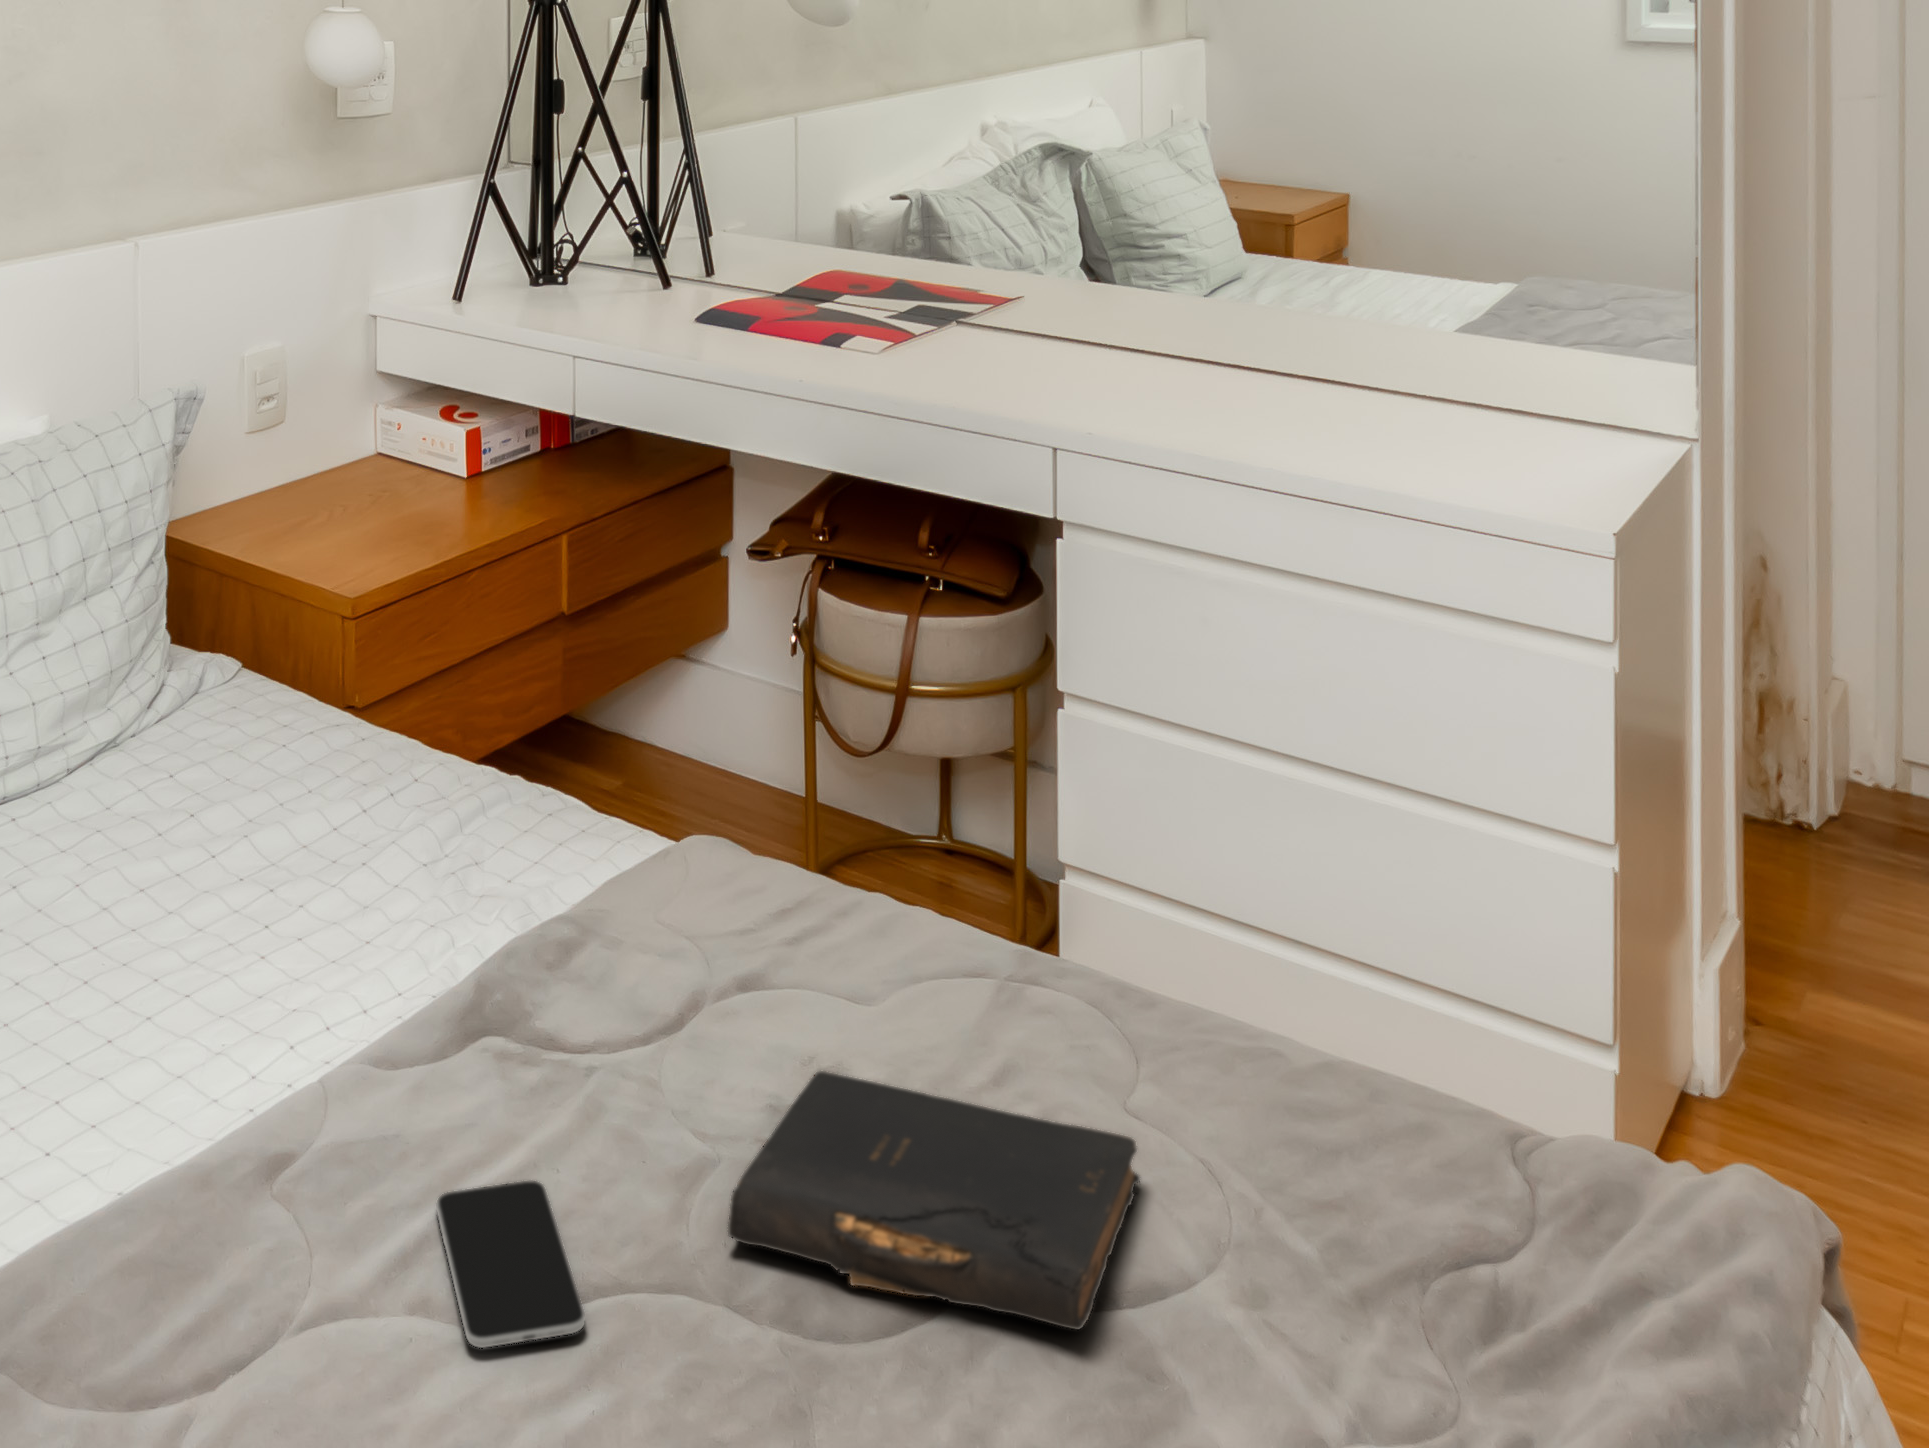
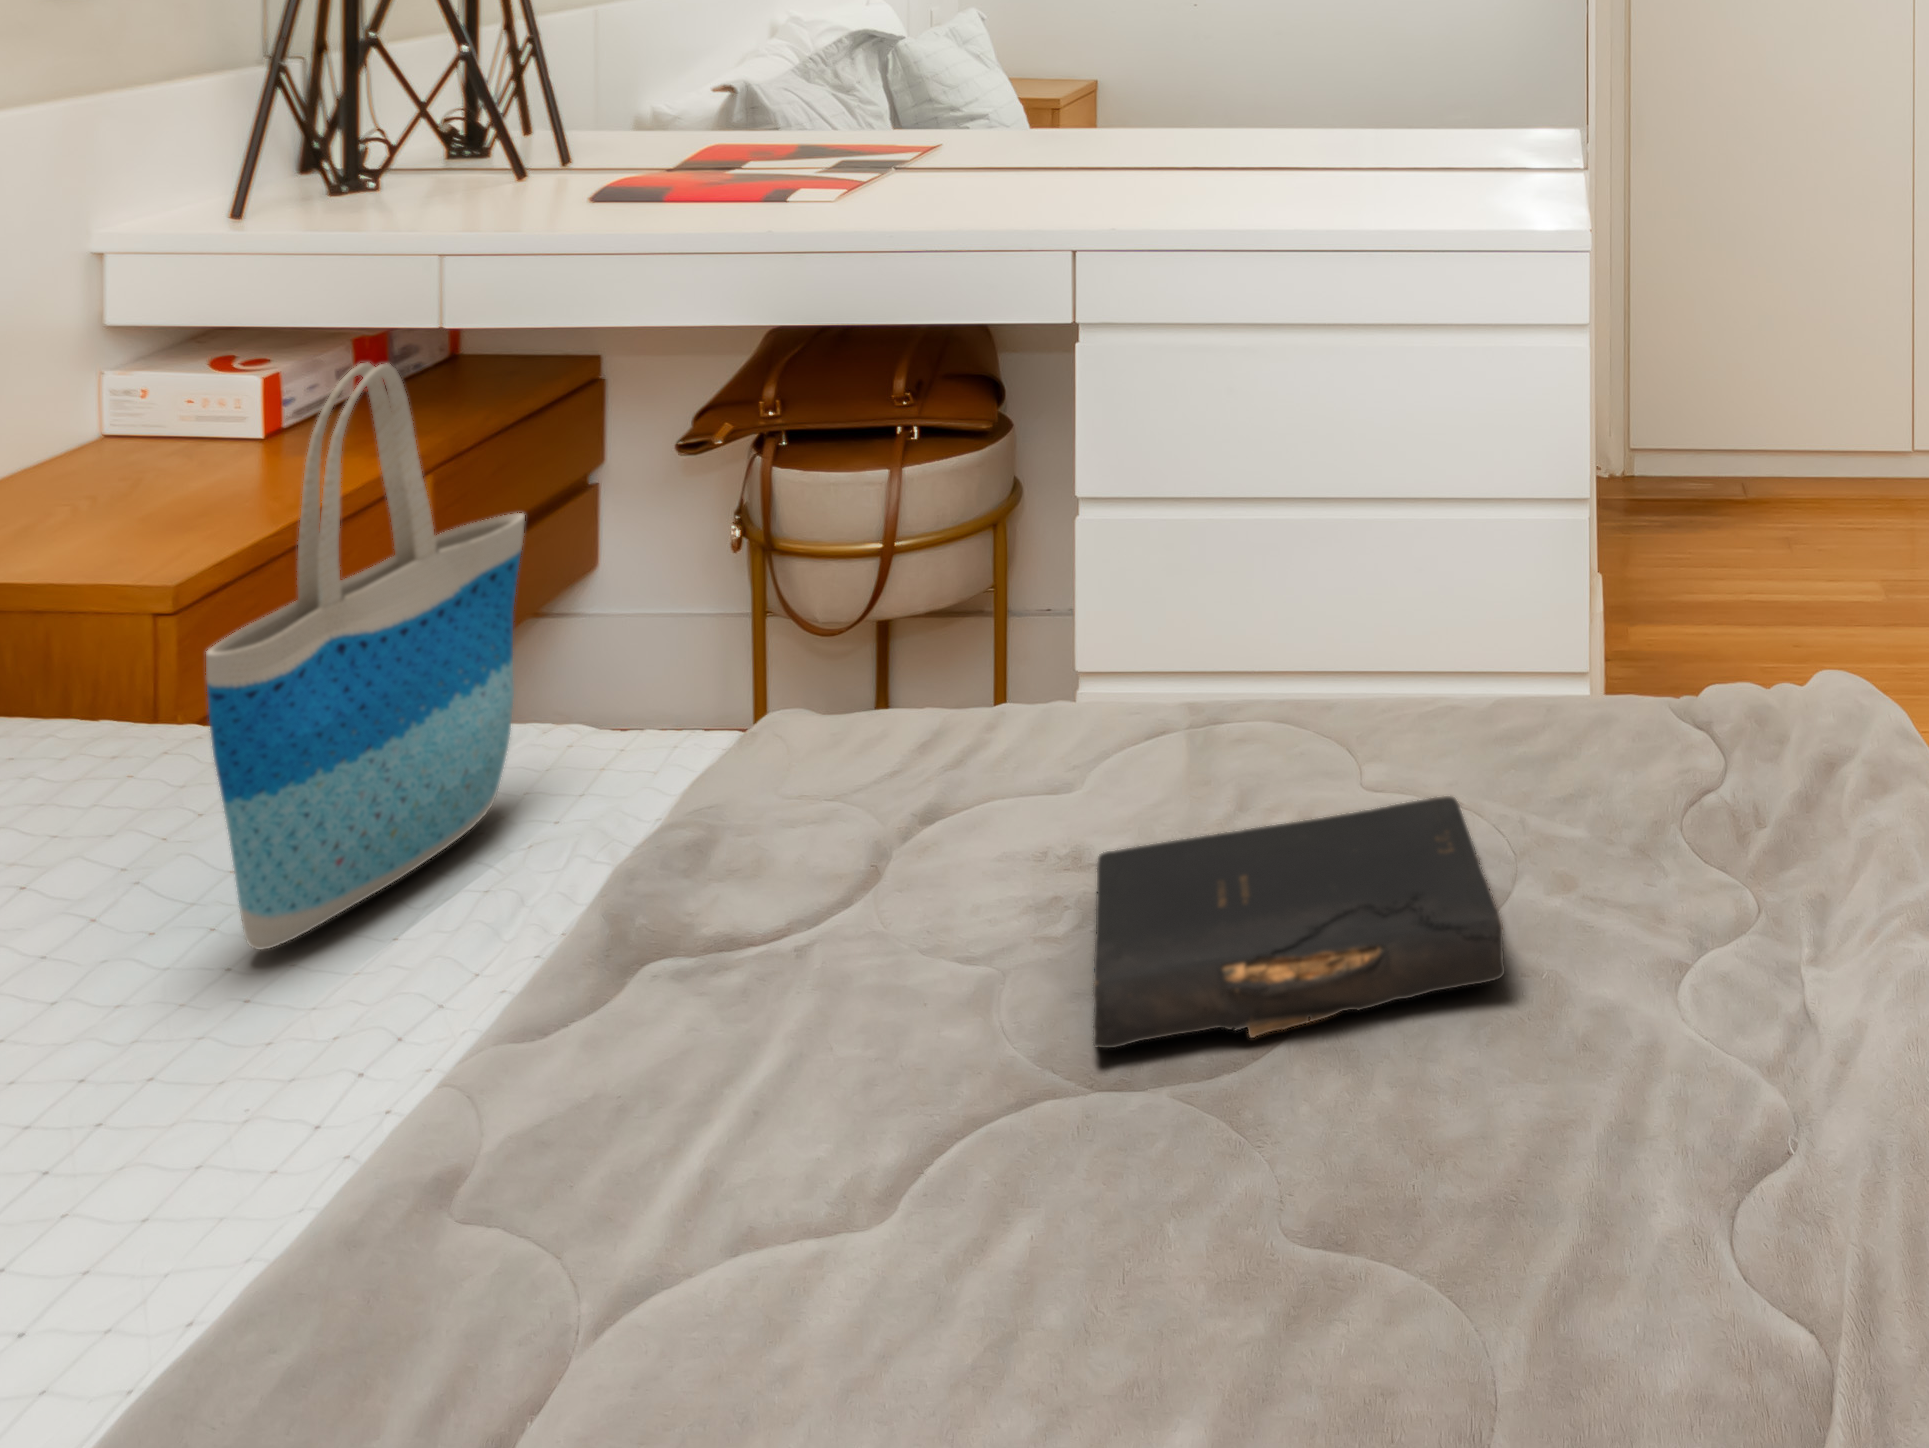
tote bag: none [262,491,505,917] -> present [206,363,525,950]
smartphone: present [436,1181,585,1348] -> none [699,1089,979,1296]

